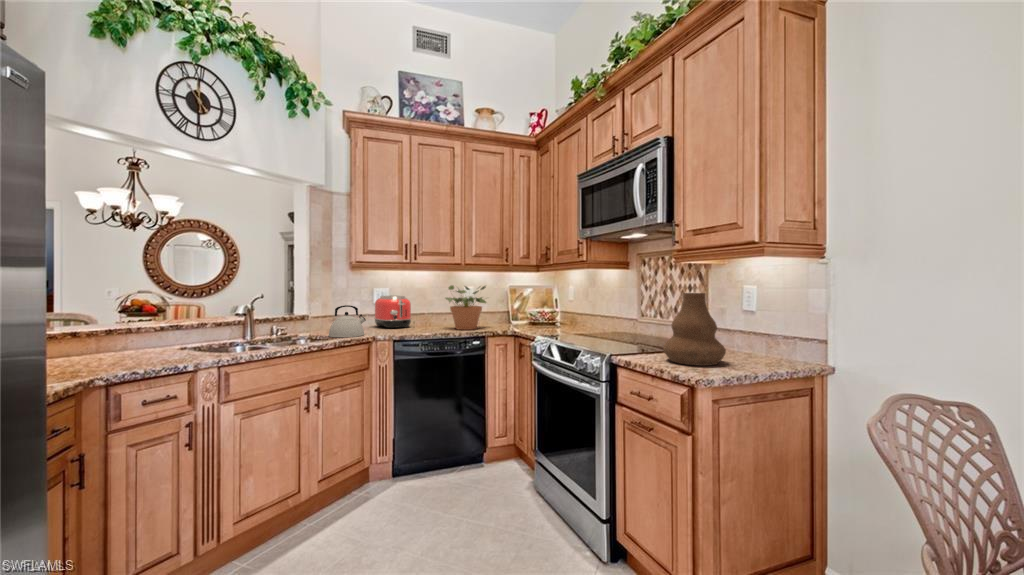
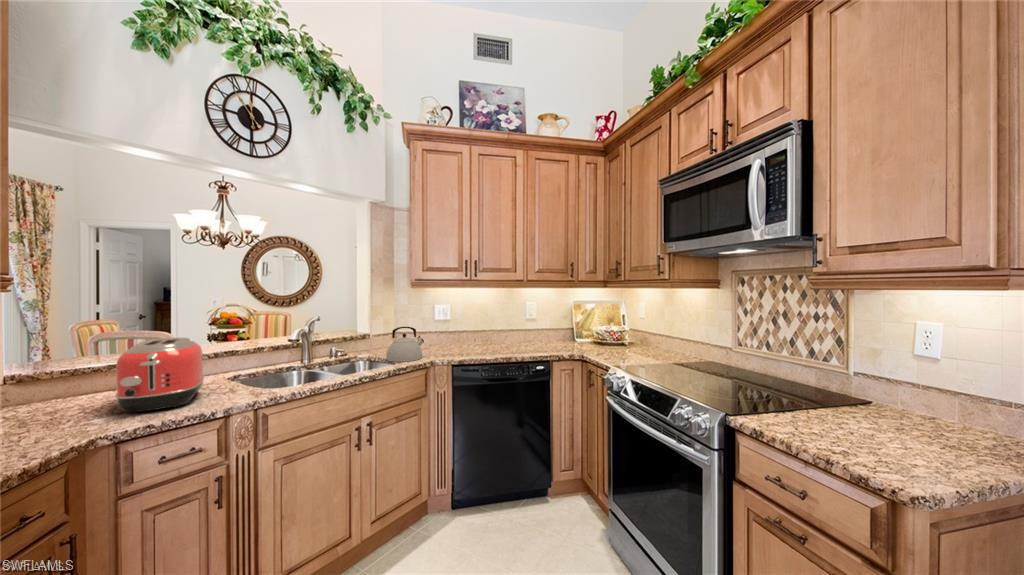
potted plant: present [445,285,486,330] -> none [505,302,556,351]
vase: present [663,293,726,366] -> none [813,339,931,456]
toaster: present [374,296,411,329] -> present [115,338,204,413]

